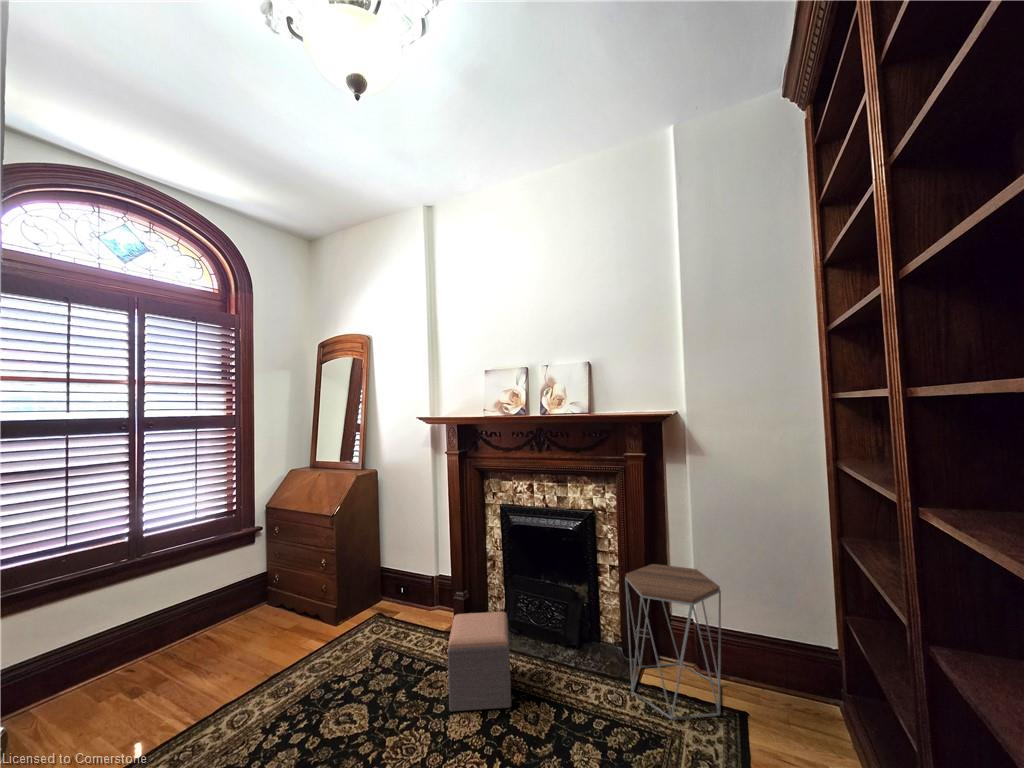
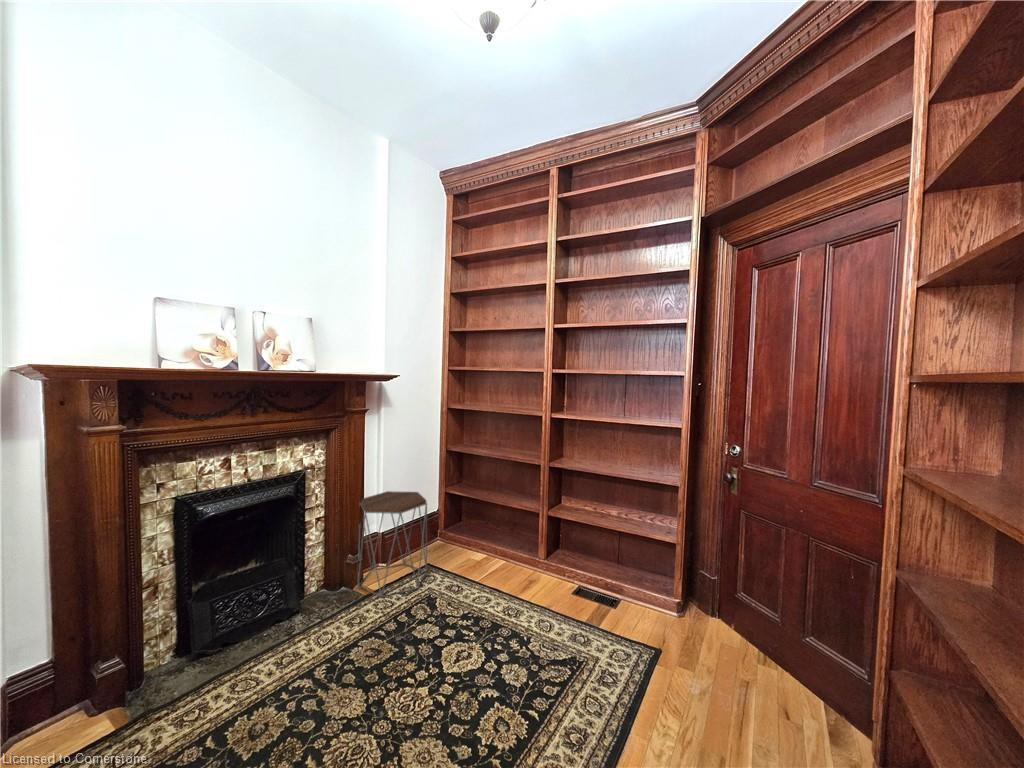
footstool: present [447,612,511,711] -> none [233,598,339,717]

